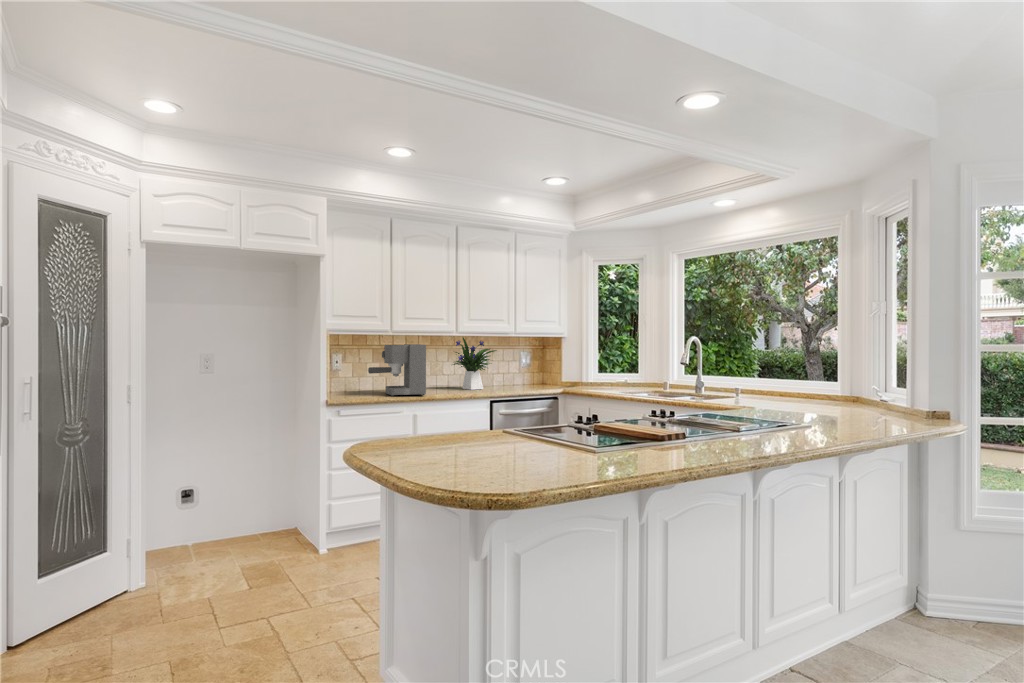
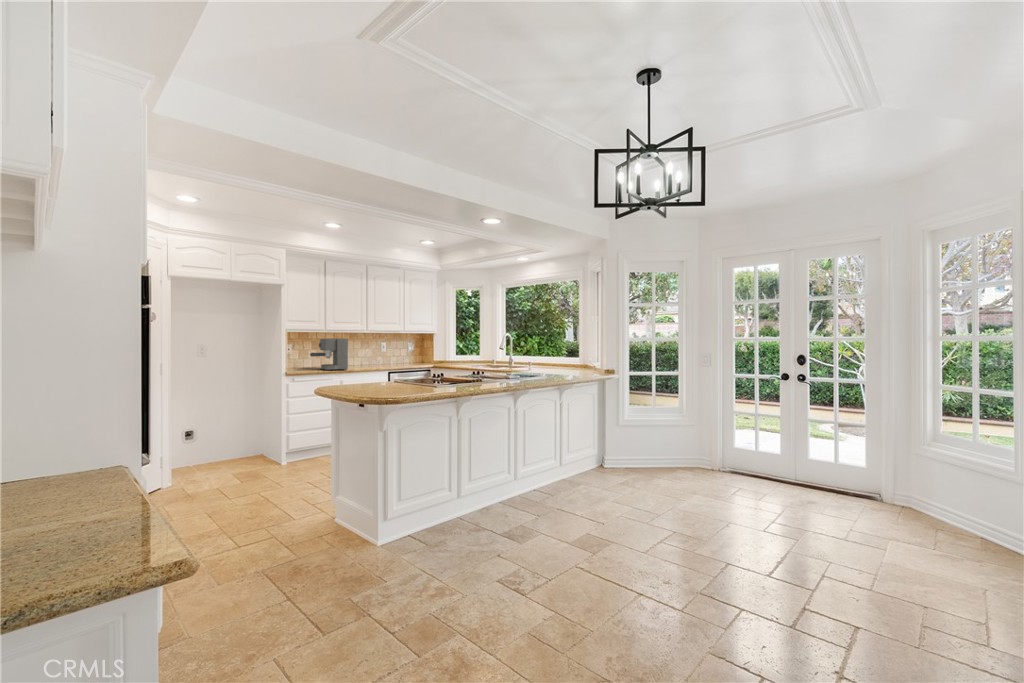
flower arrangement: present [452,338,497,390] -> none [361,334,393,367]

